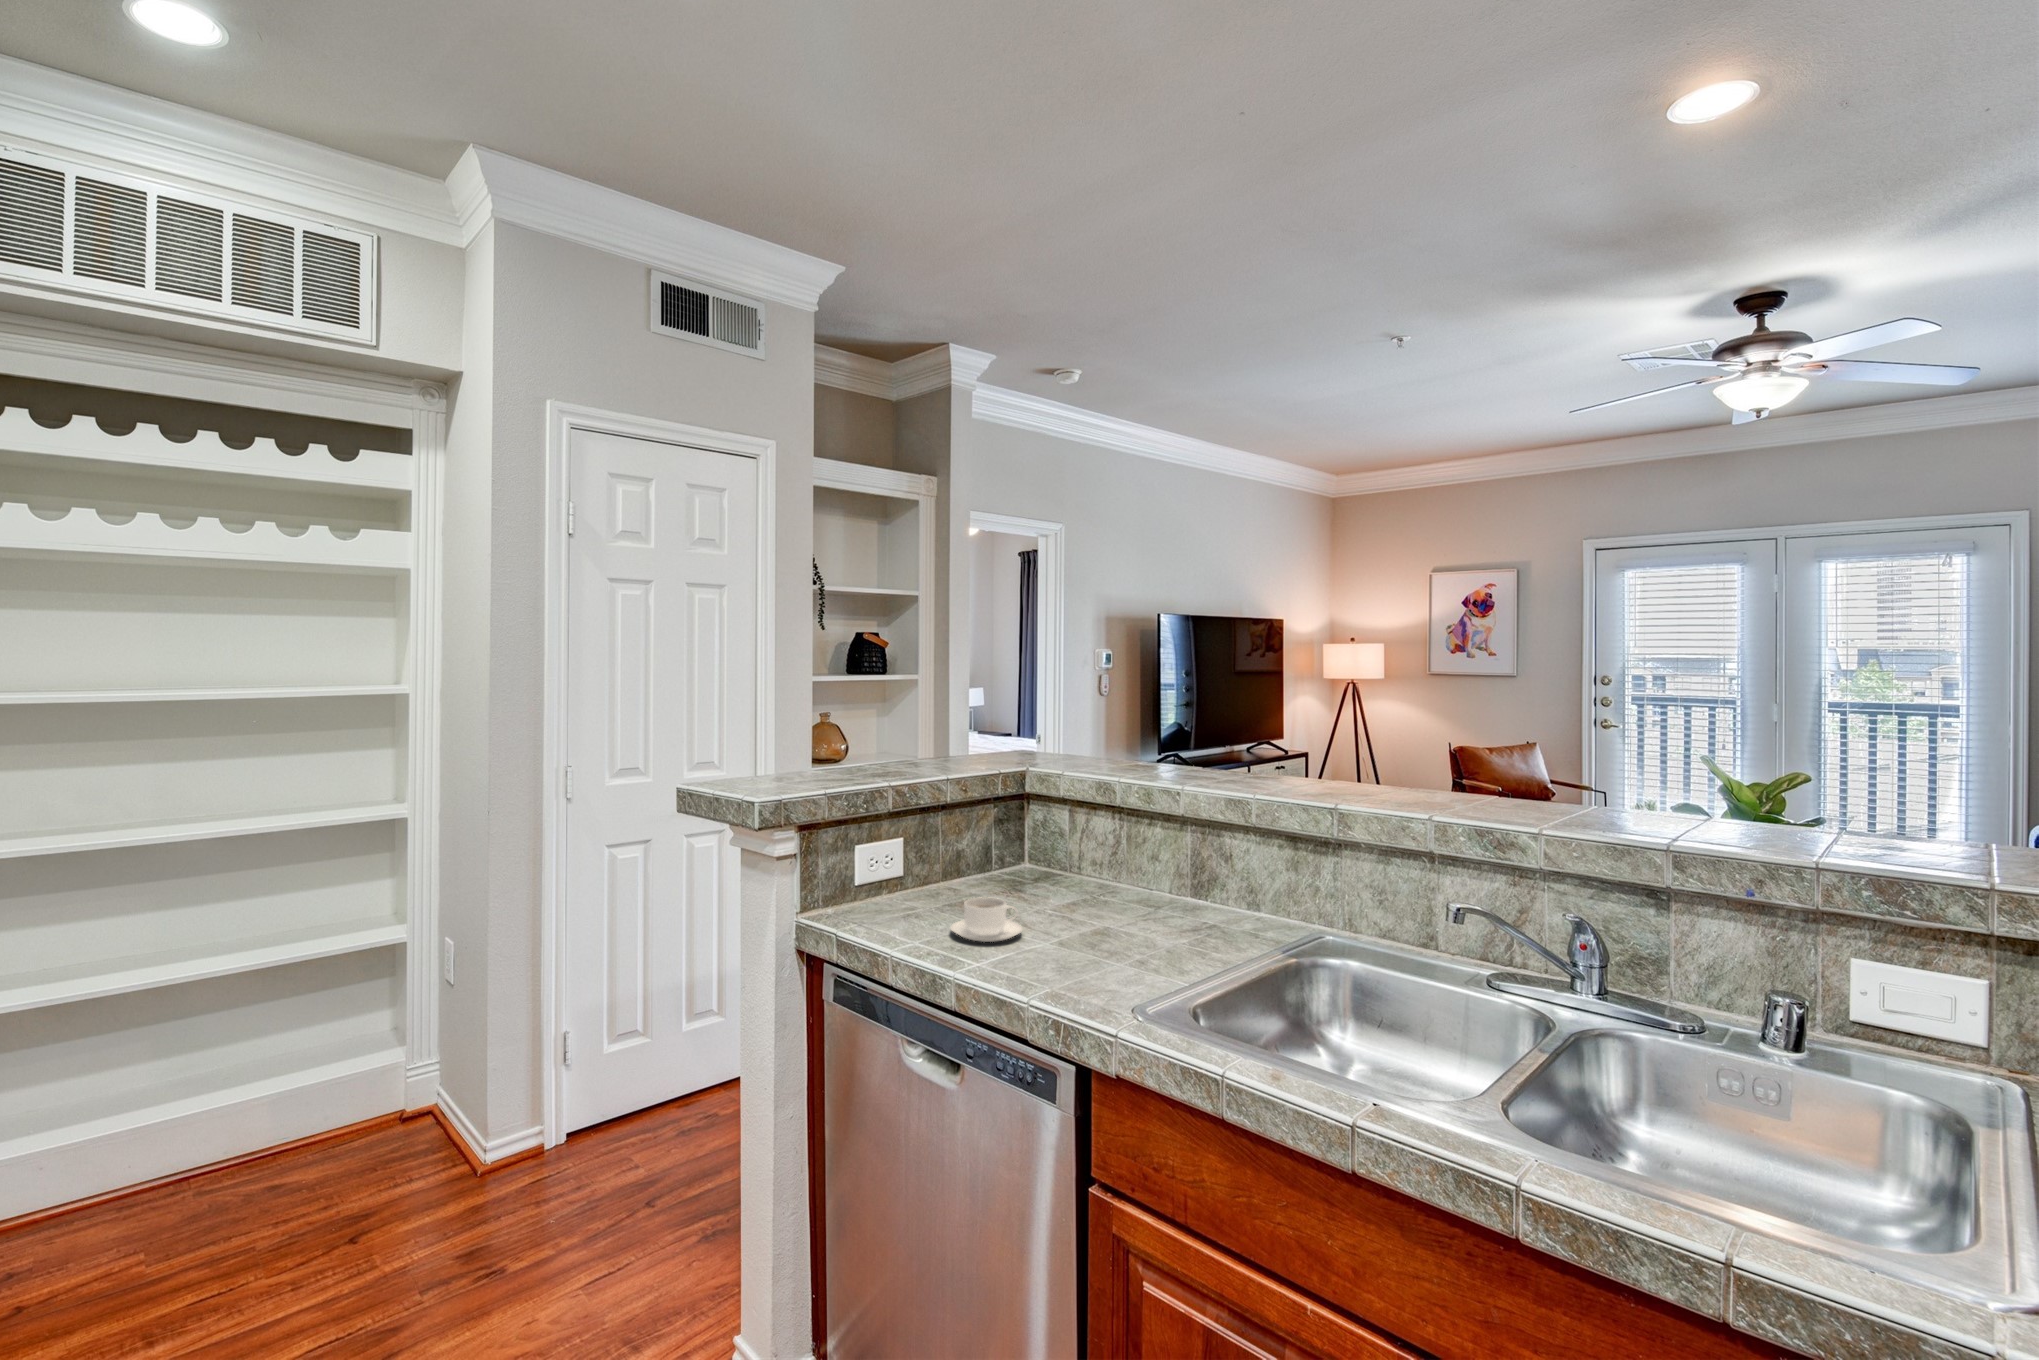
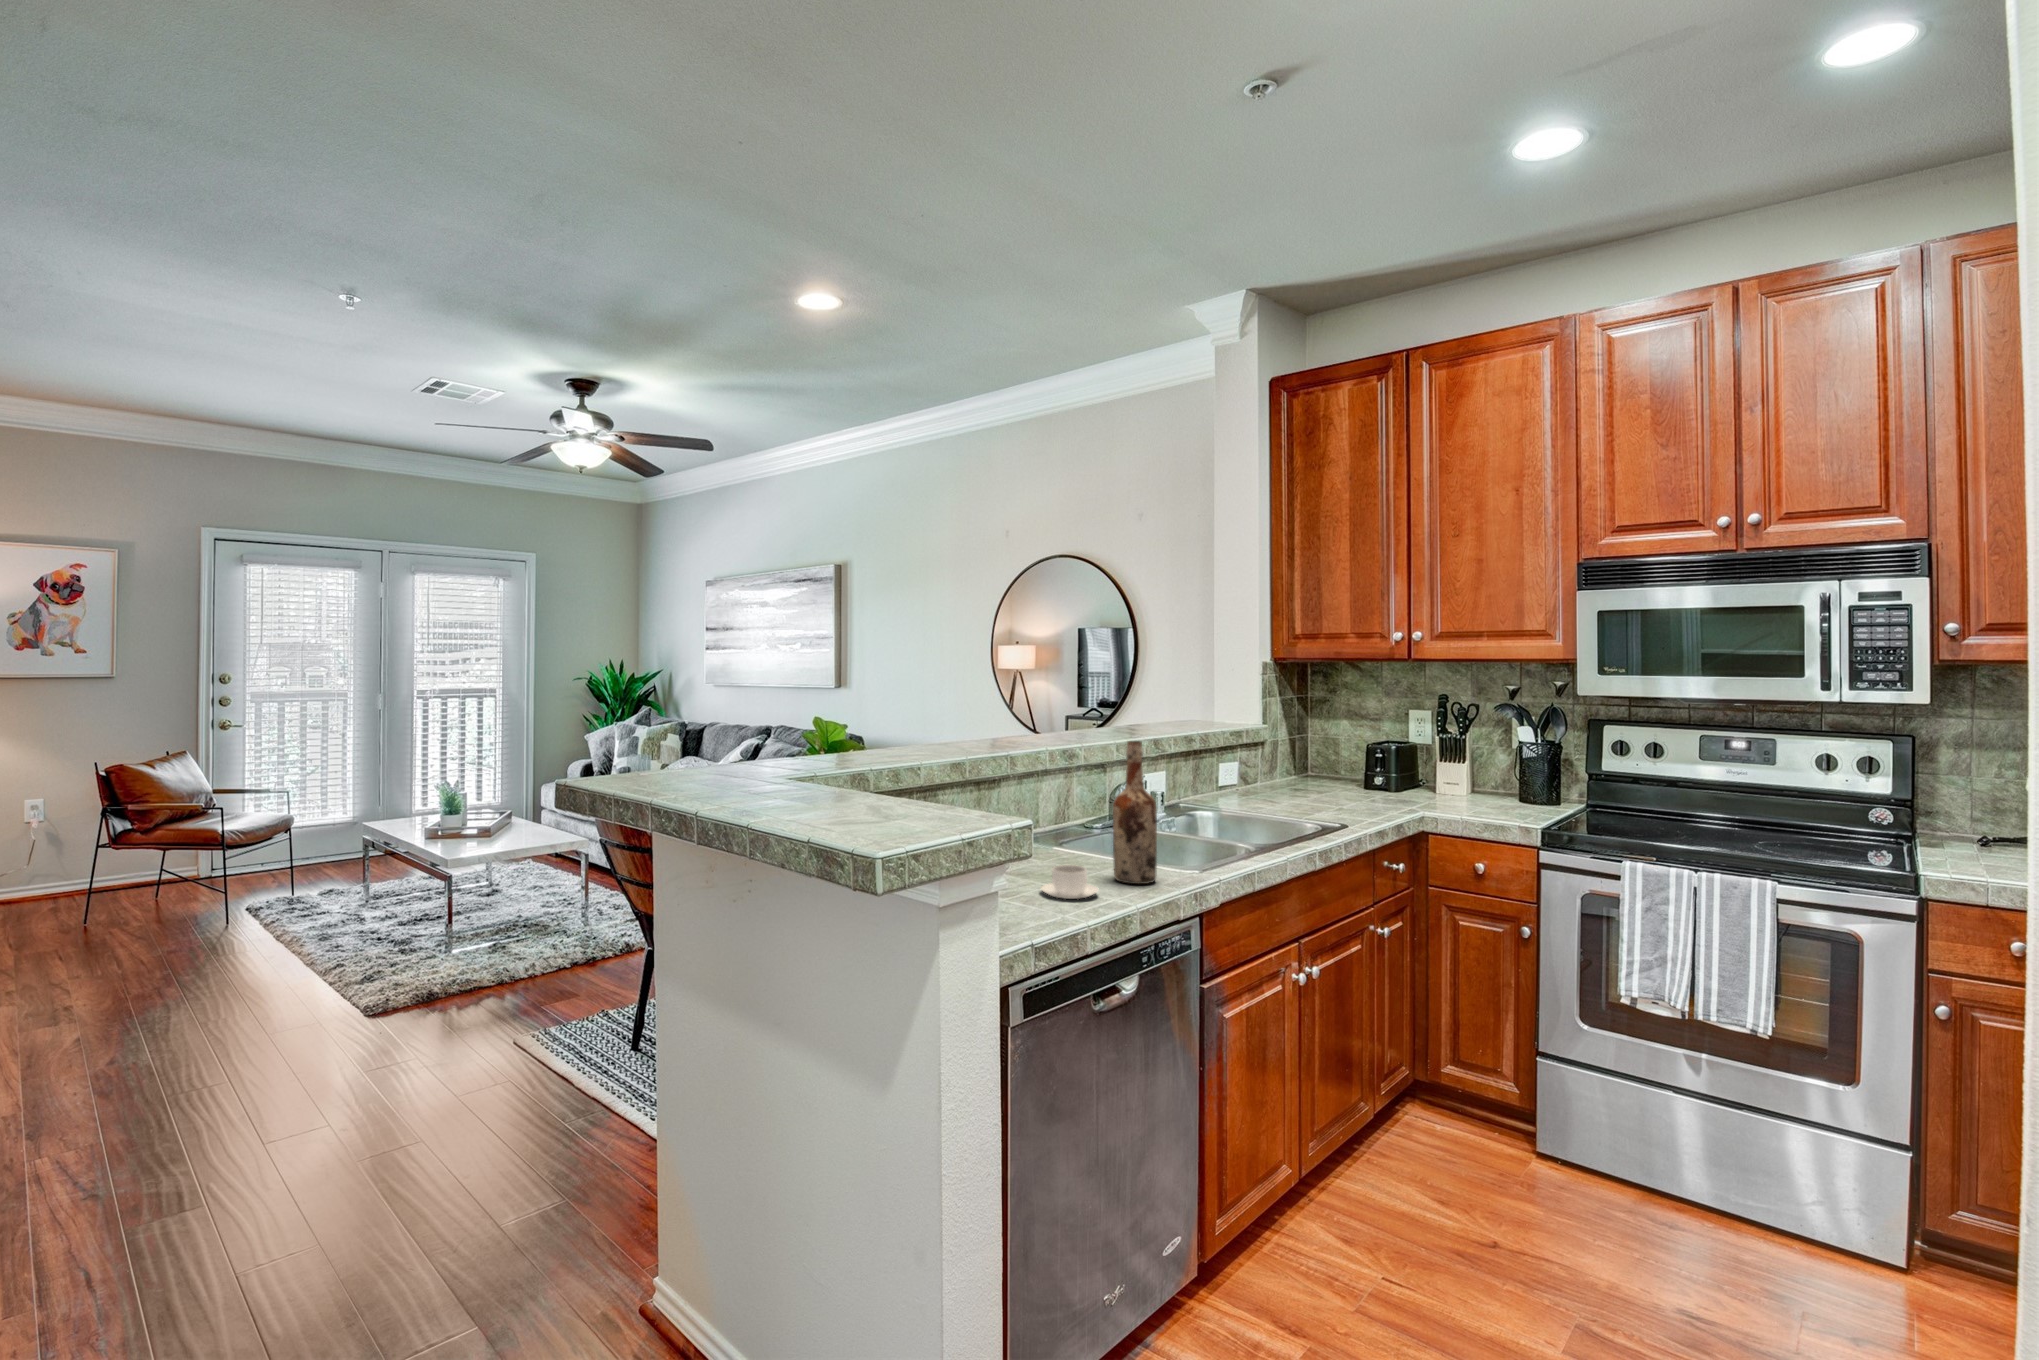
wine bottle: none [1046,763,1110,979] -> present [1113,741,1157,884]

